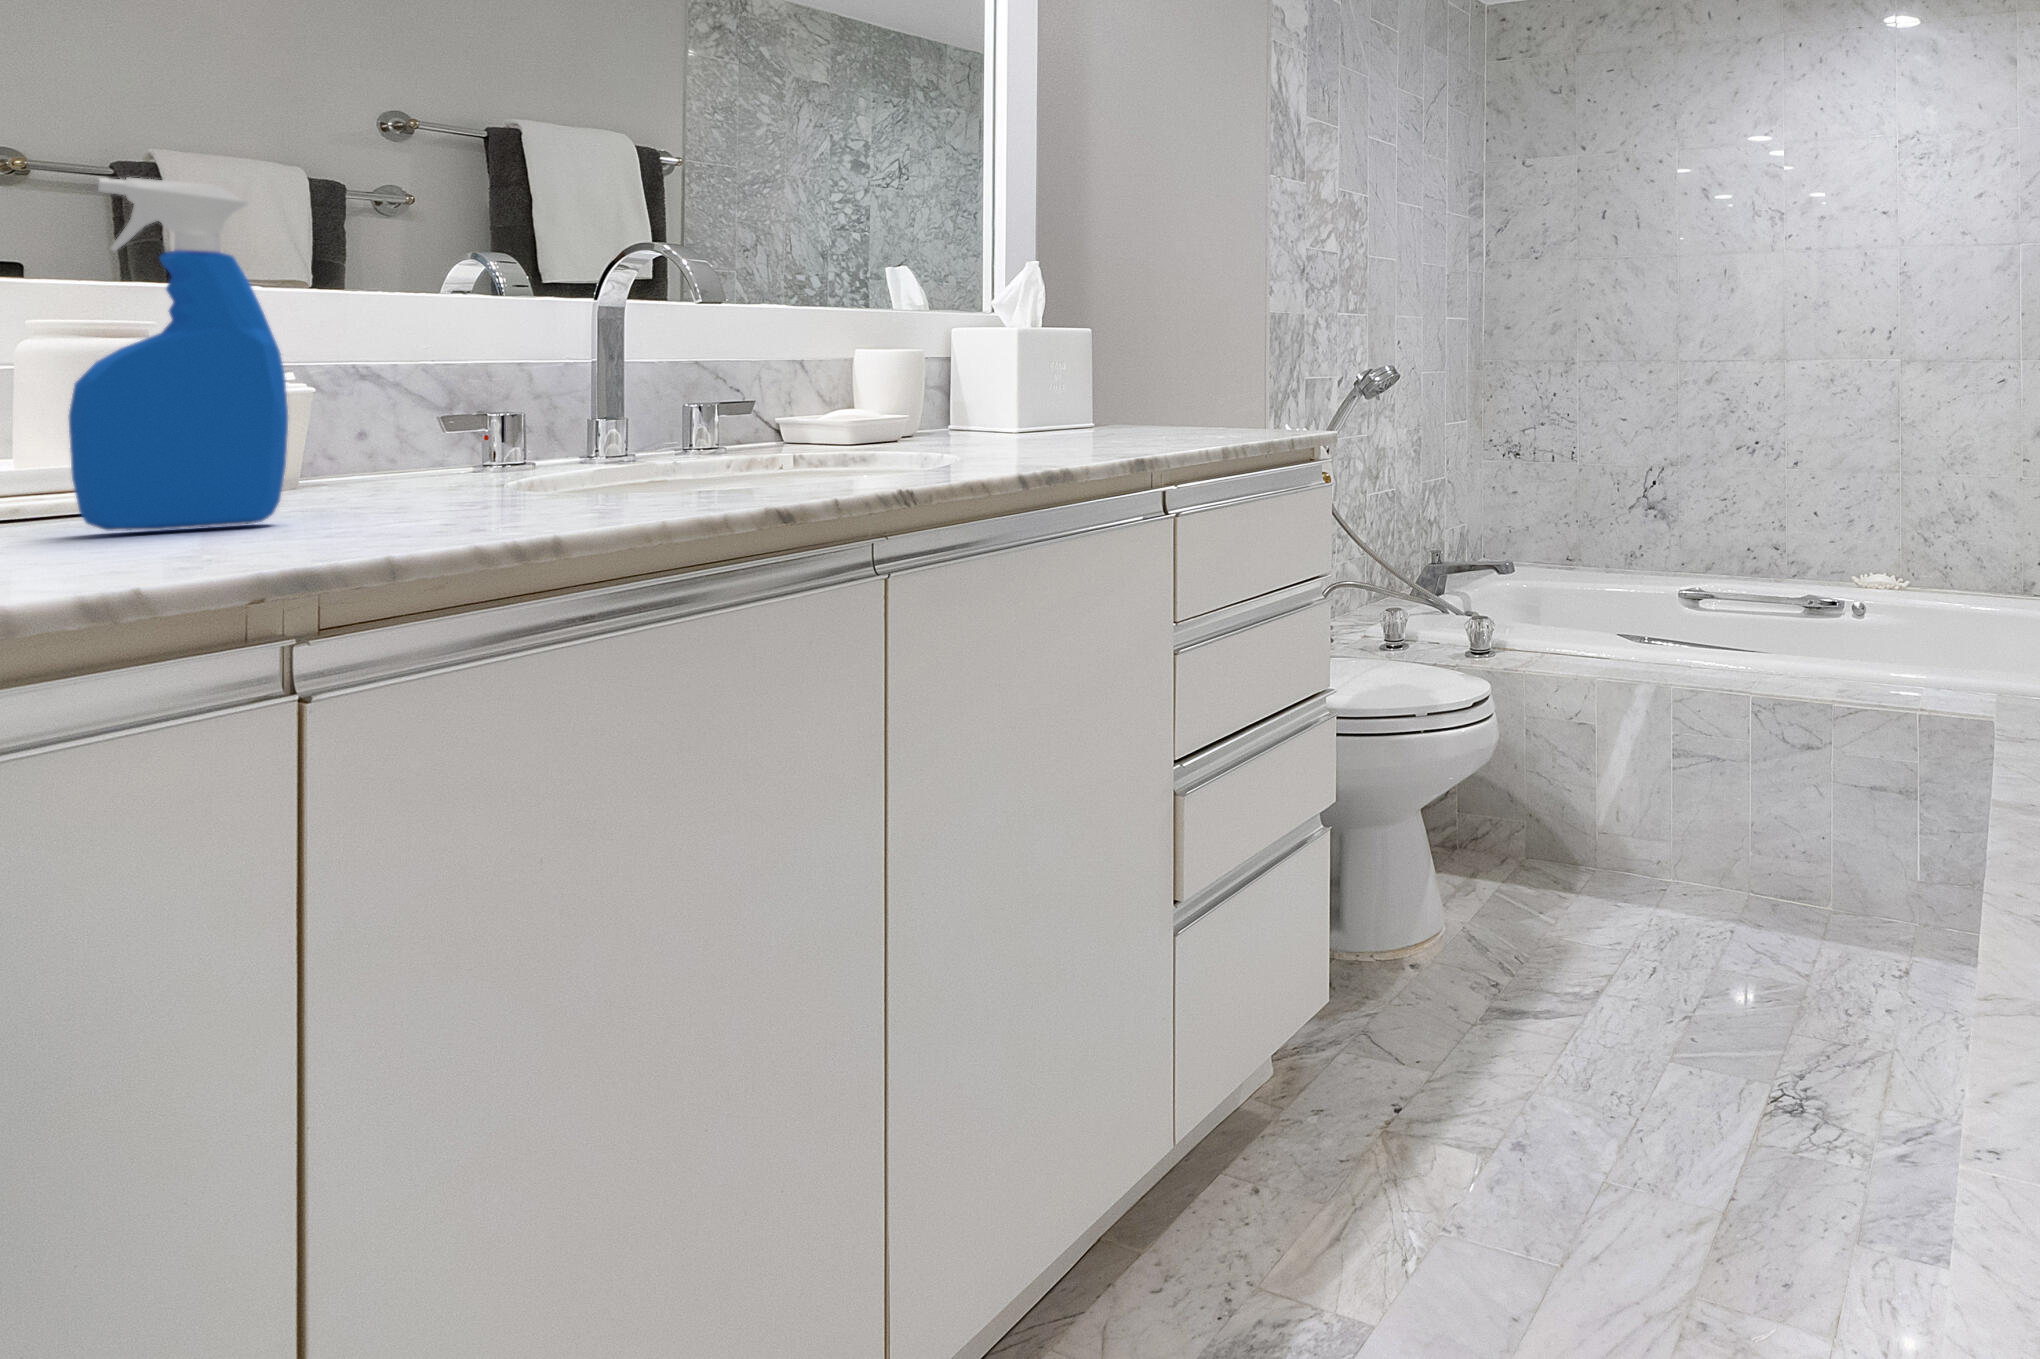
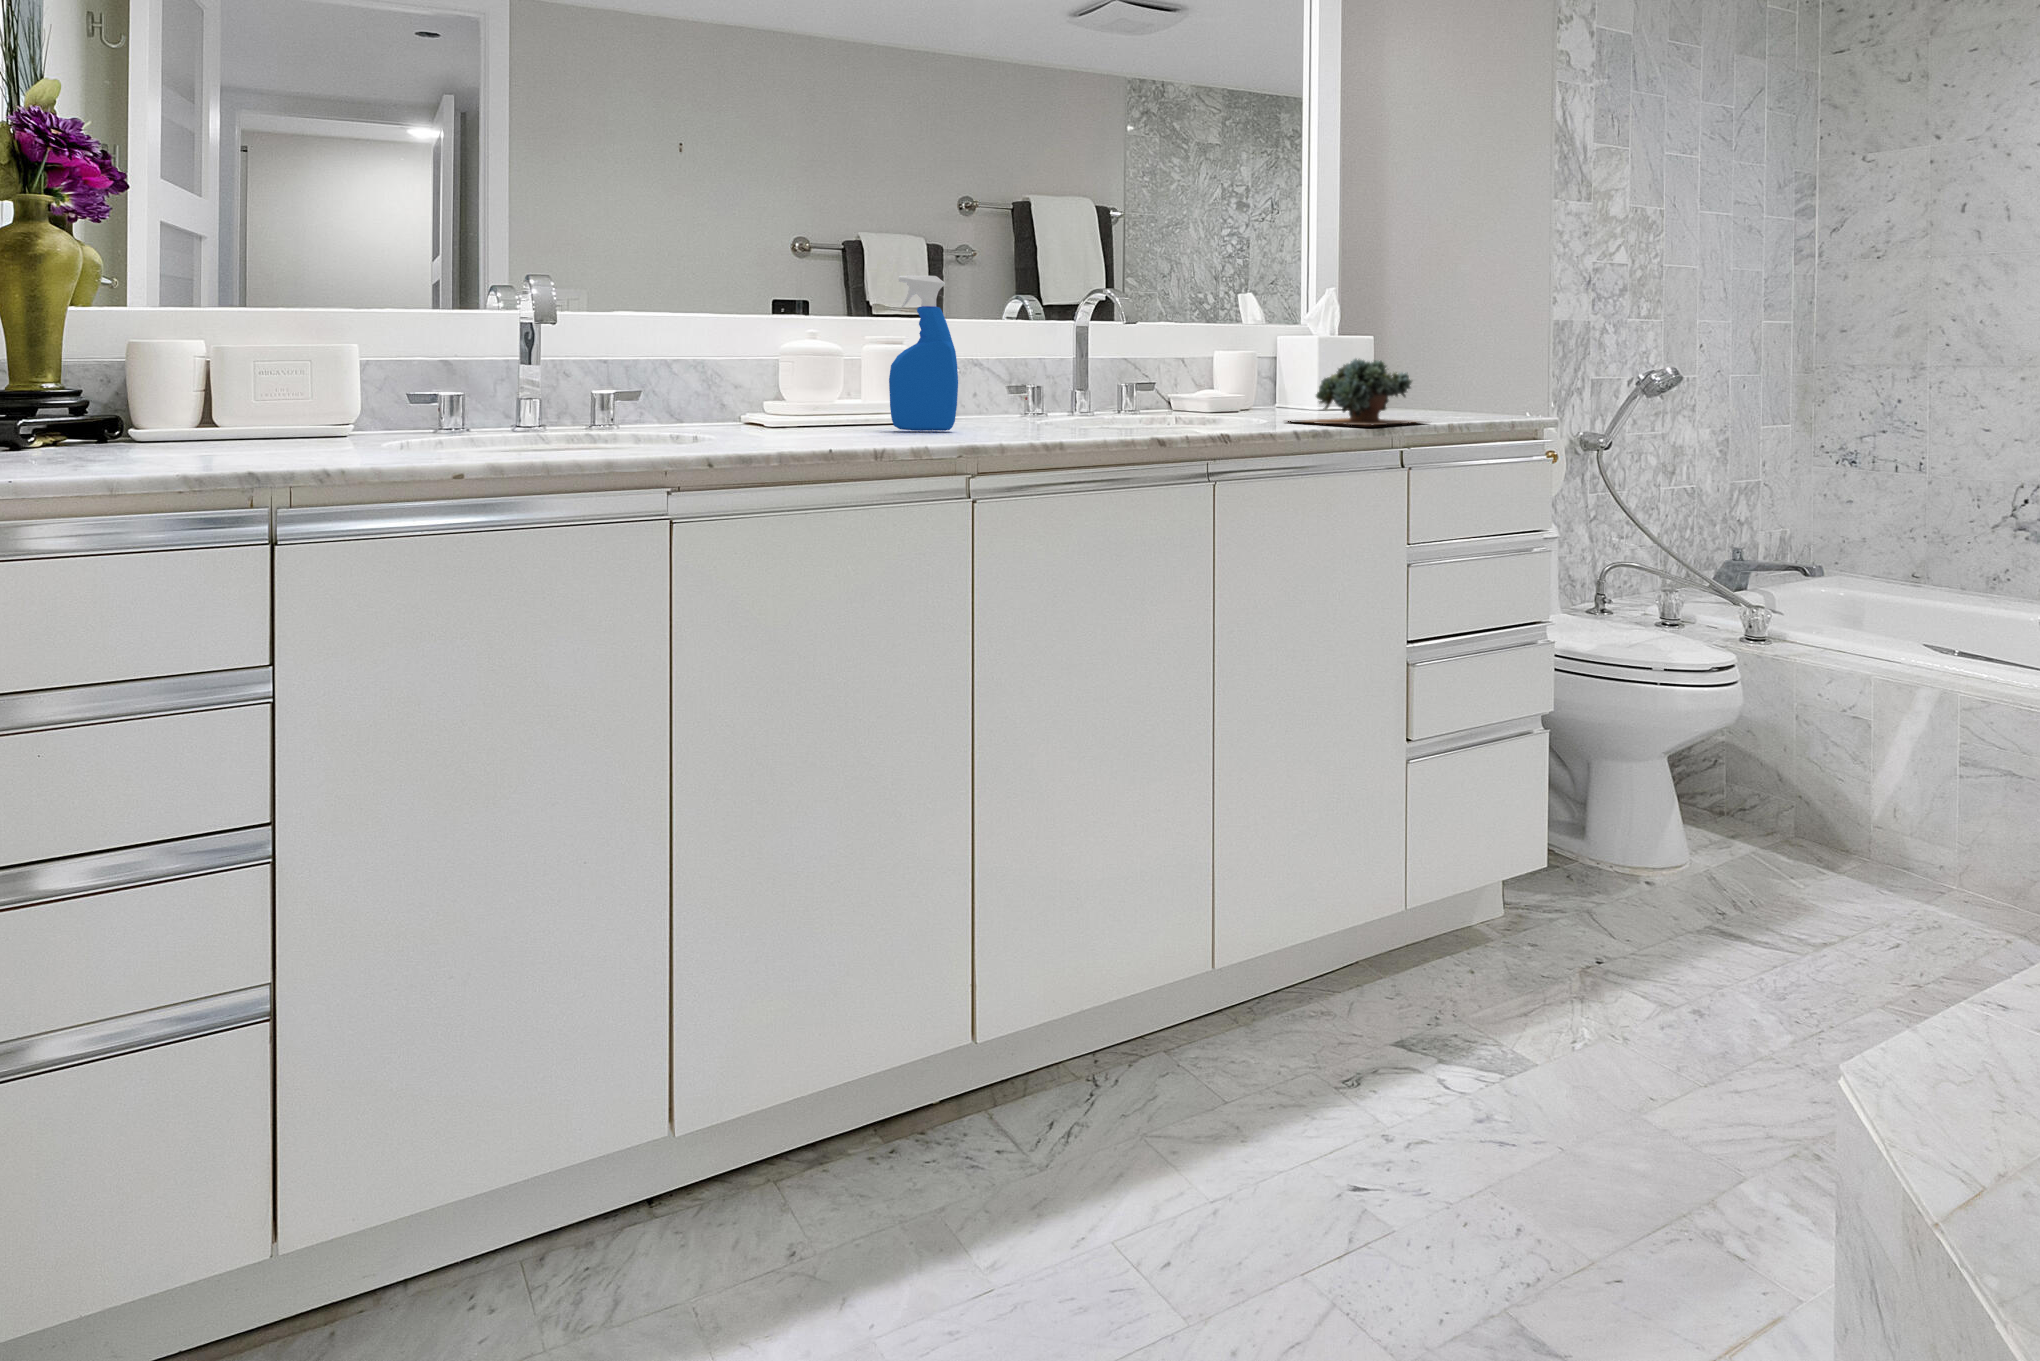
succulent plant: none [981,358,1189,456] -> present [1291,359,1422,425]

